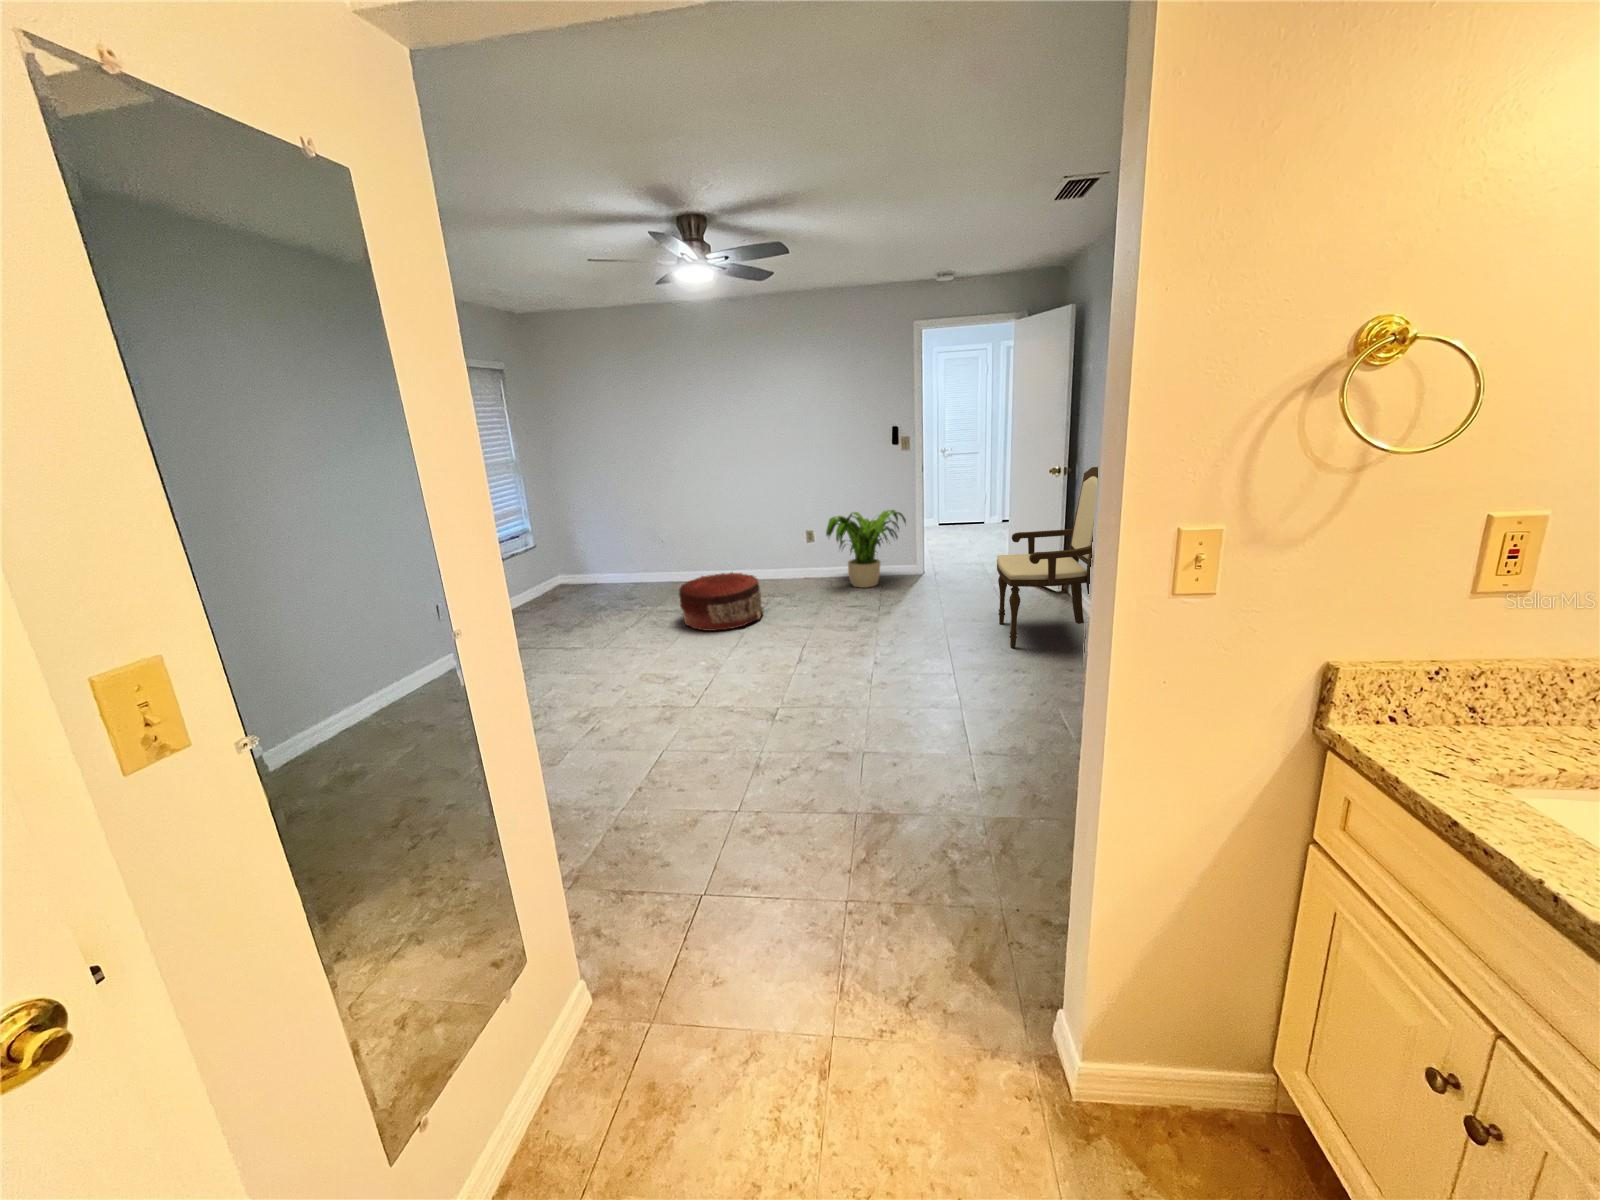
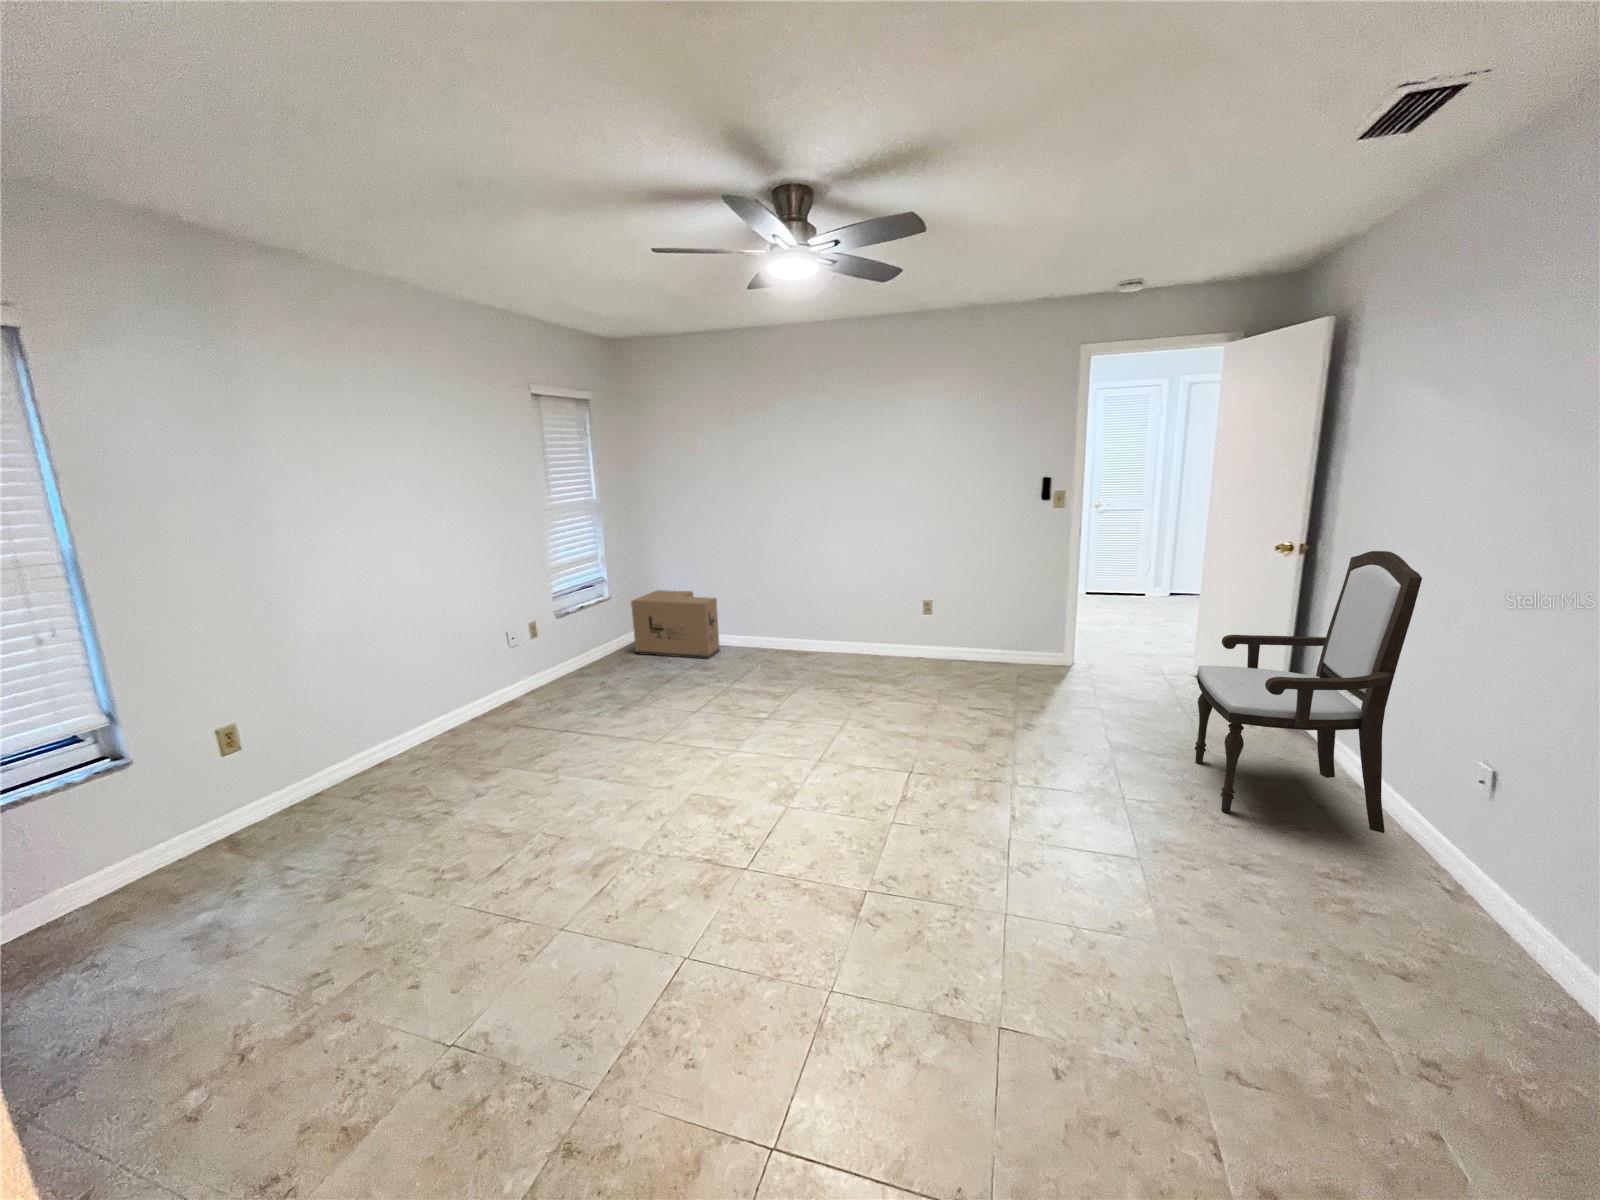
potted plant: present [826,510,906,587] -> none [948,581,1055,679]
cardboard box: none [556,538,639,595] -> present [631,590,720,659]
pouf: present [679,572,763,631] -> none [757,648,862,727]

